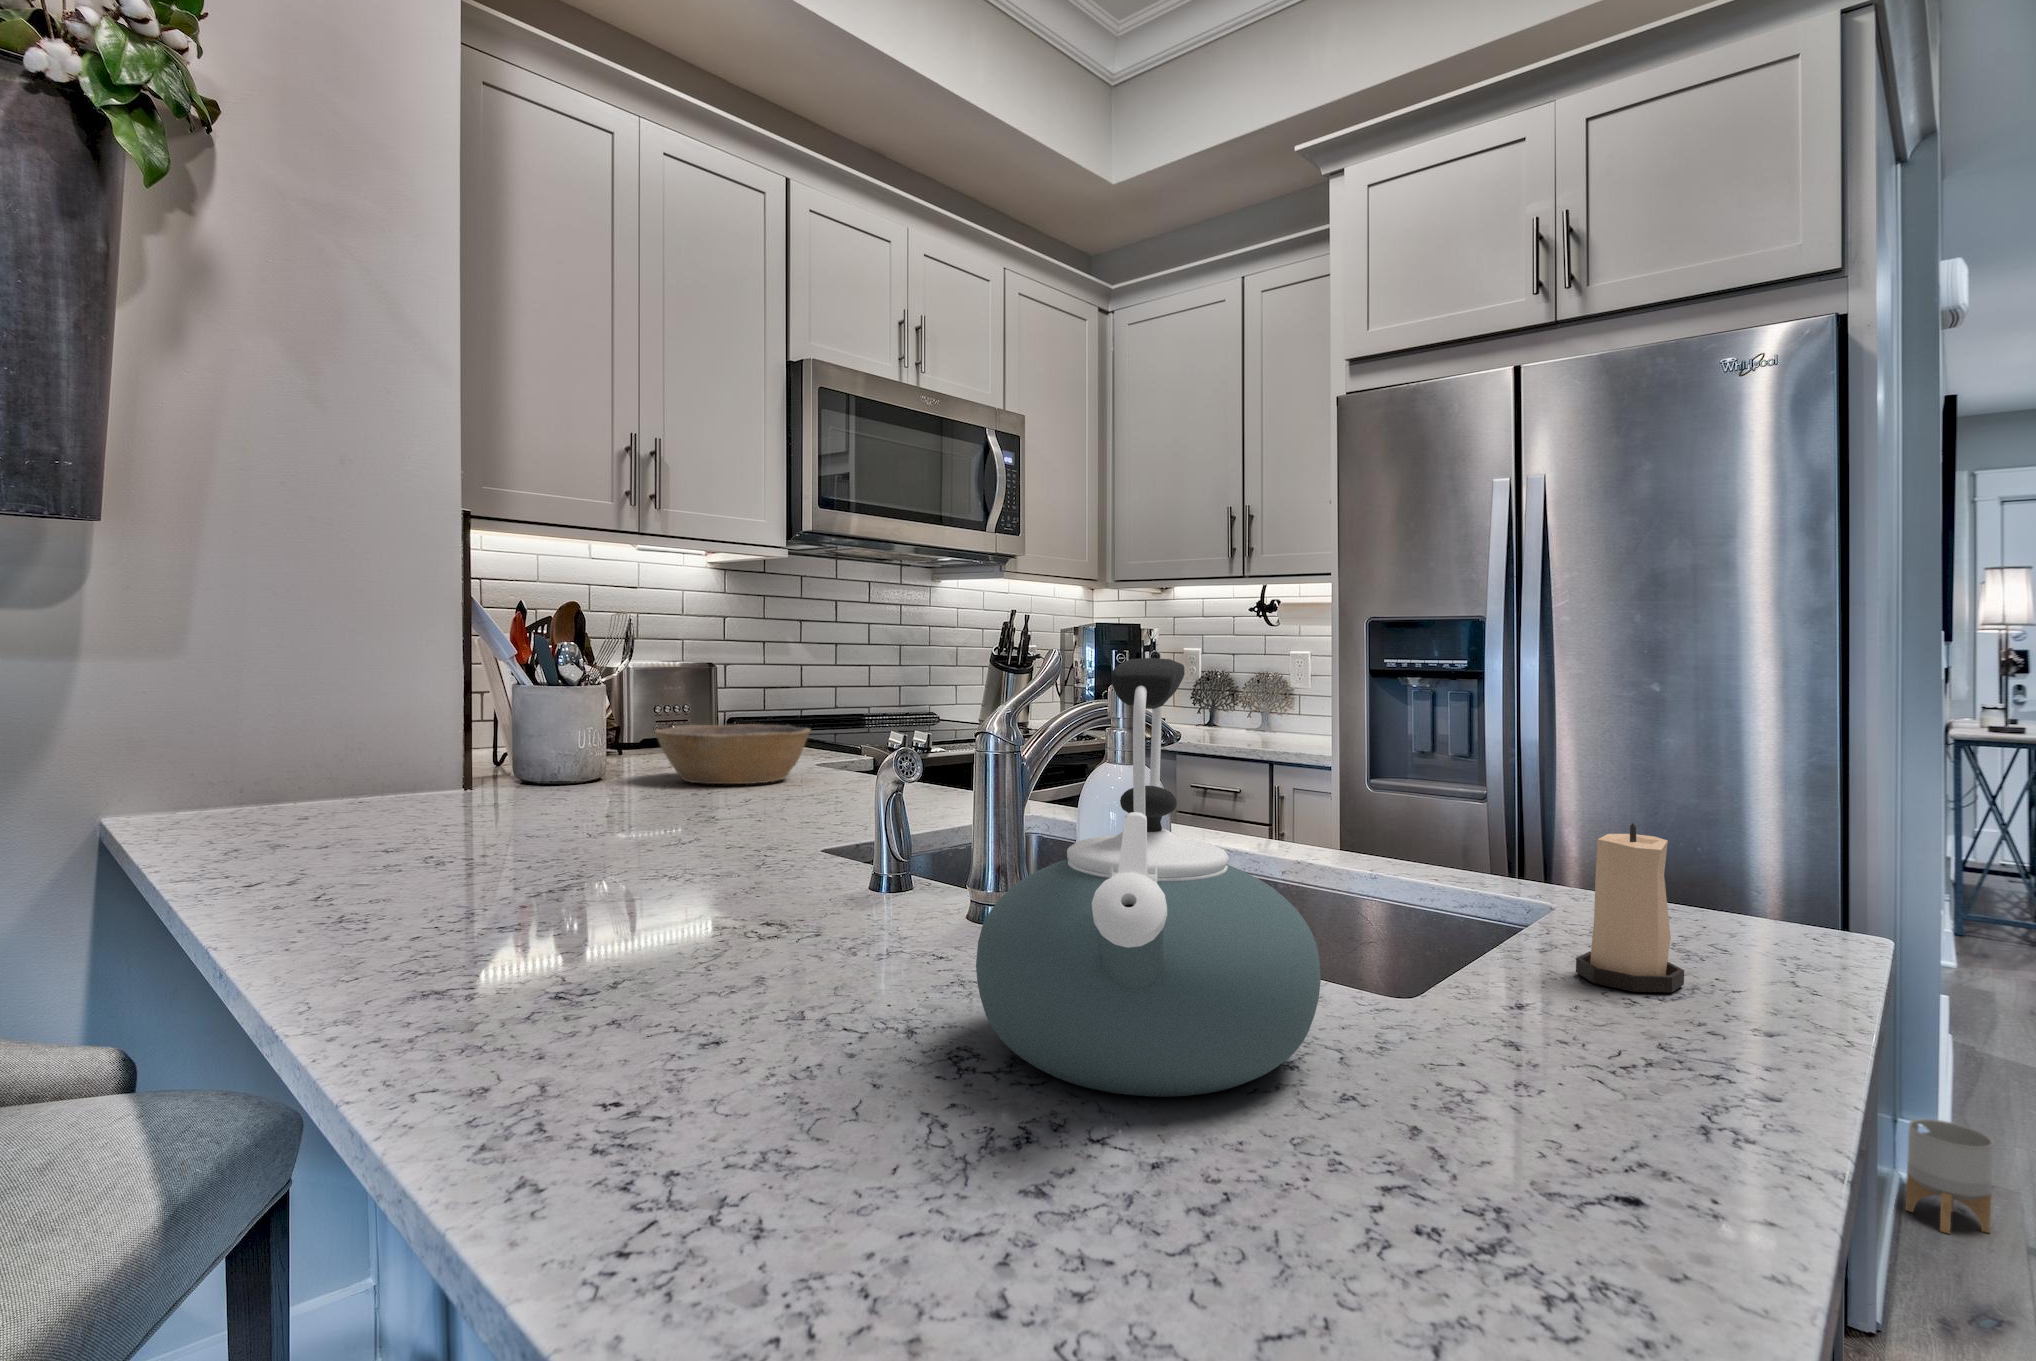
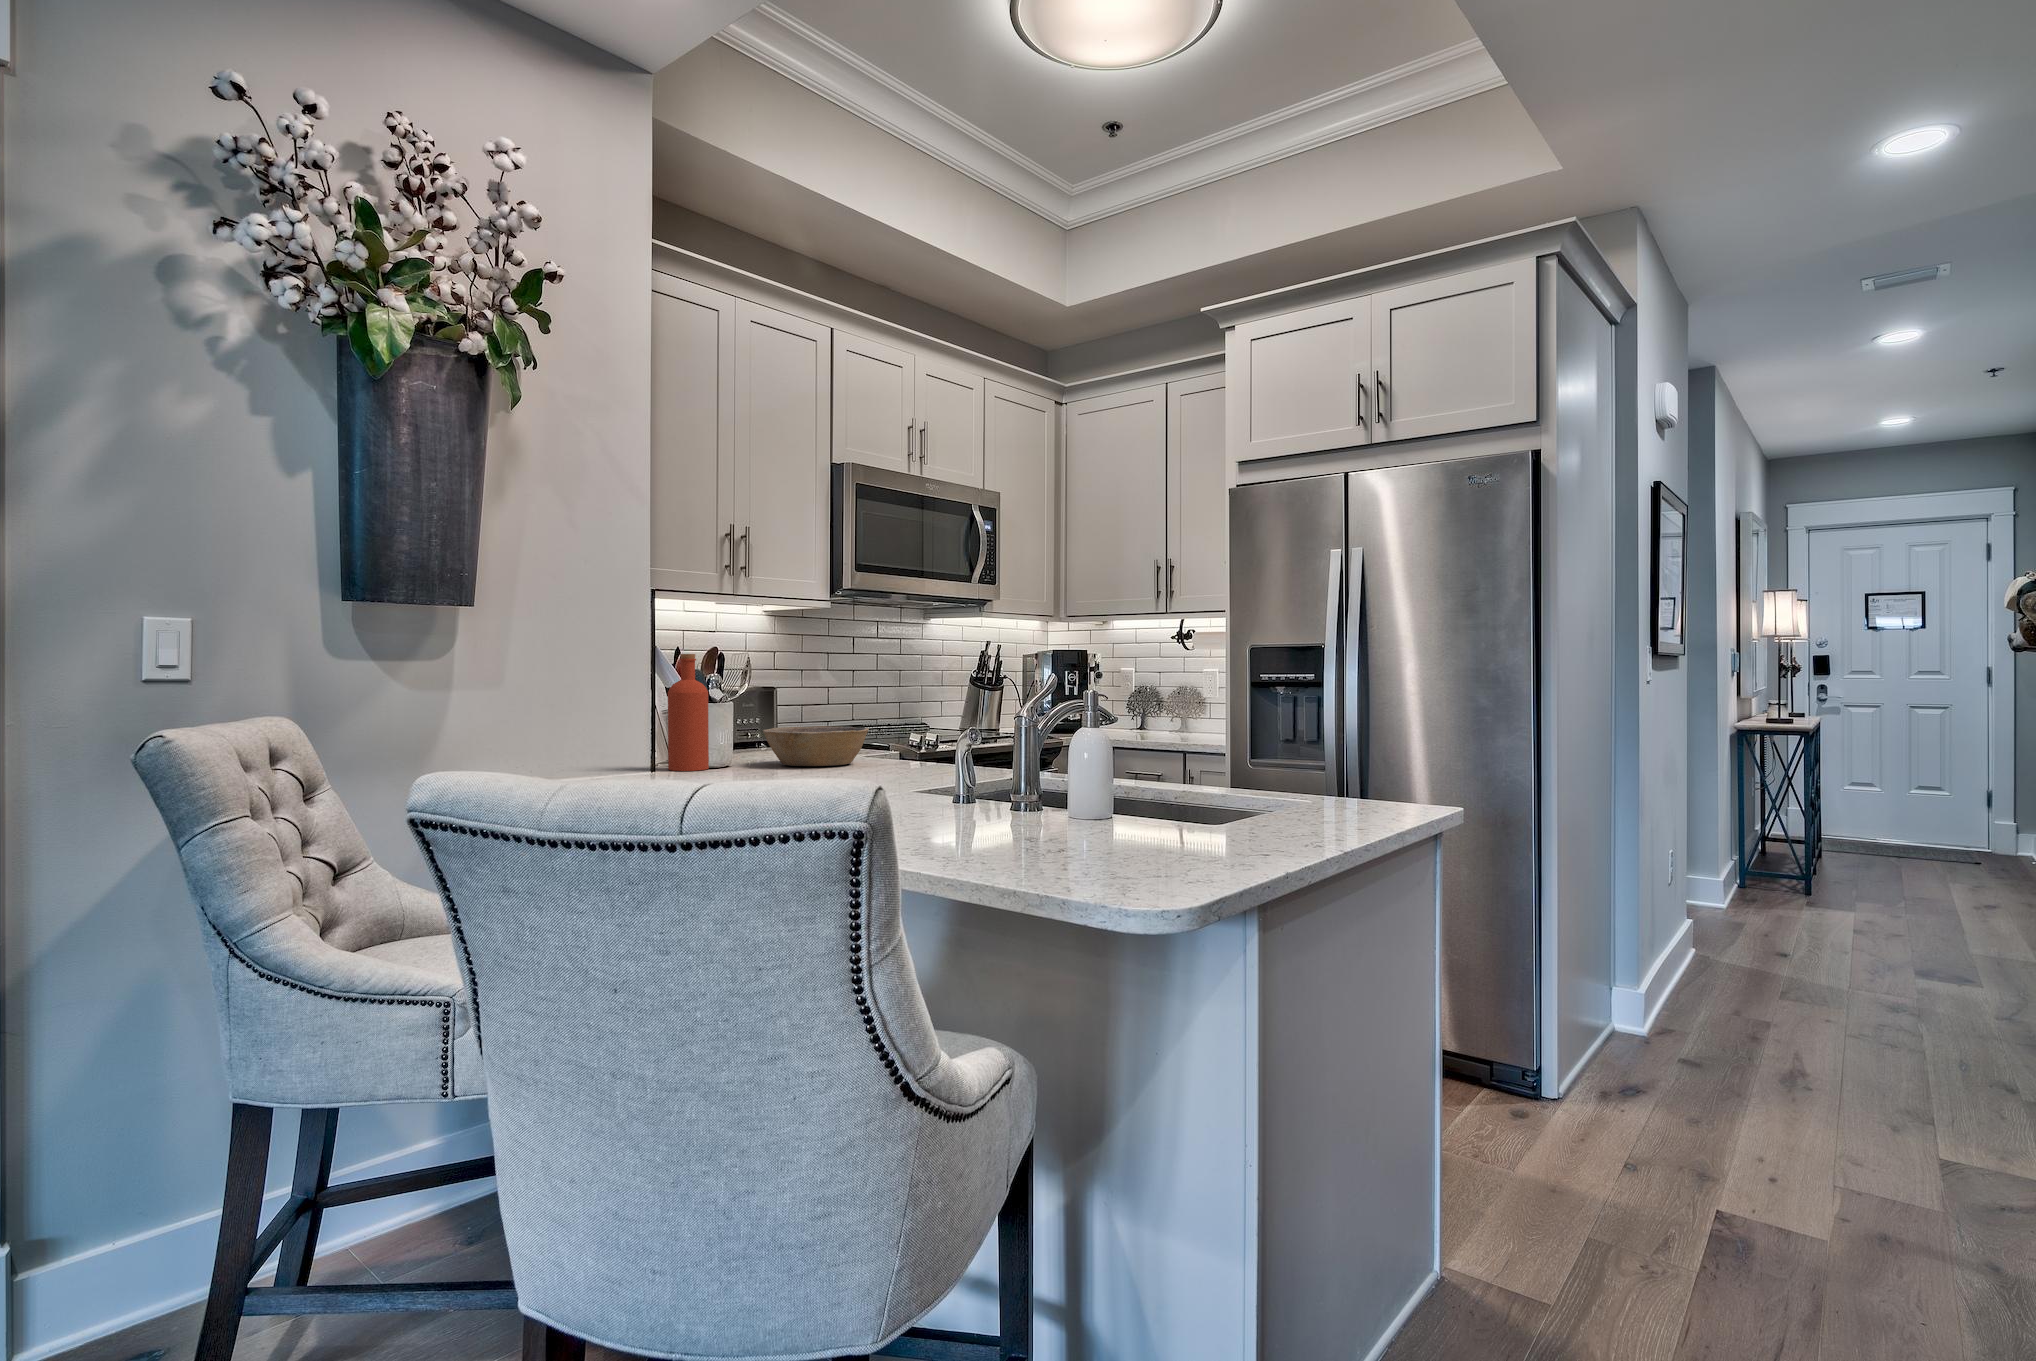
bottle: none [507,616,569,790] -> present [668,654,709,771]
kettle: present [976,658,1321,1097] -> none [1036,682,1180,857]
candle: present [1576,823,1684,992] -> none [1310,755,1357,832]
planter: present [1906,1119,1993,1233] -> none [1613,982,1664,1055]

